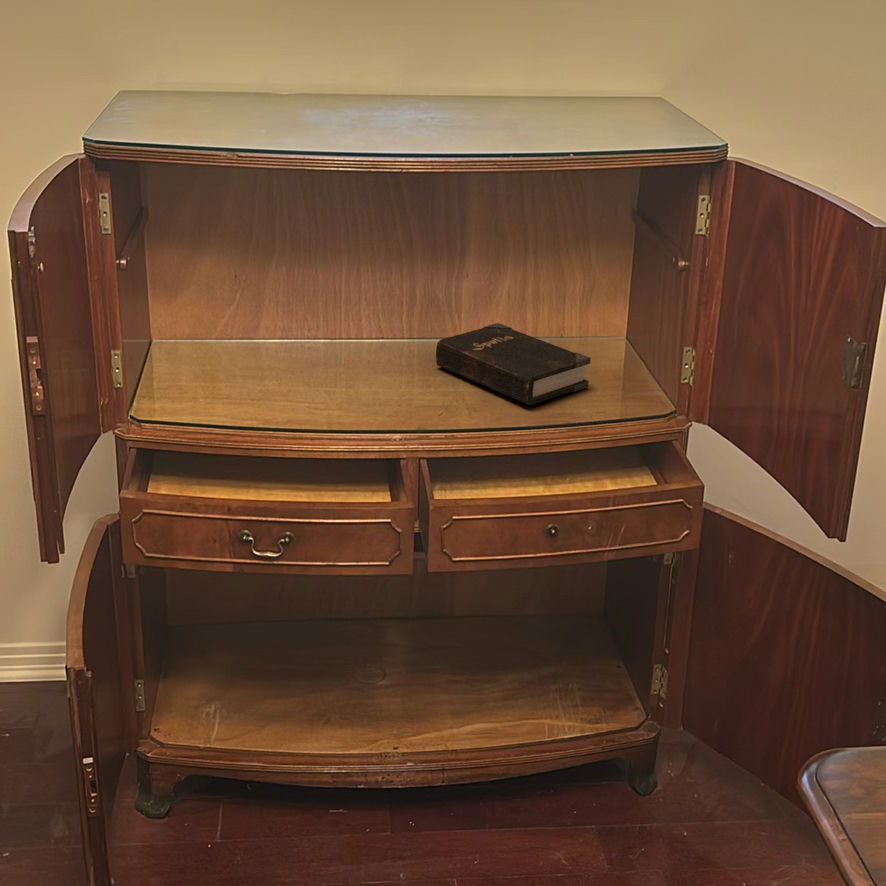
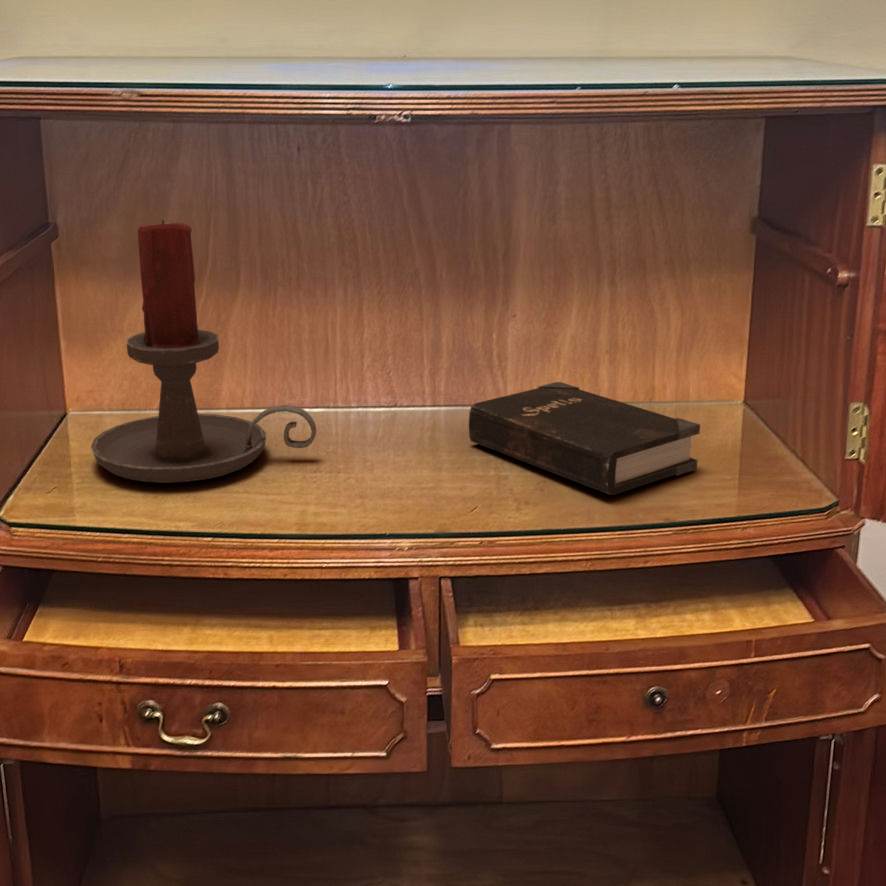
candle holder: none [181,218,334,394] -> present [91,220,316,483]

